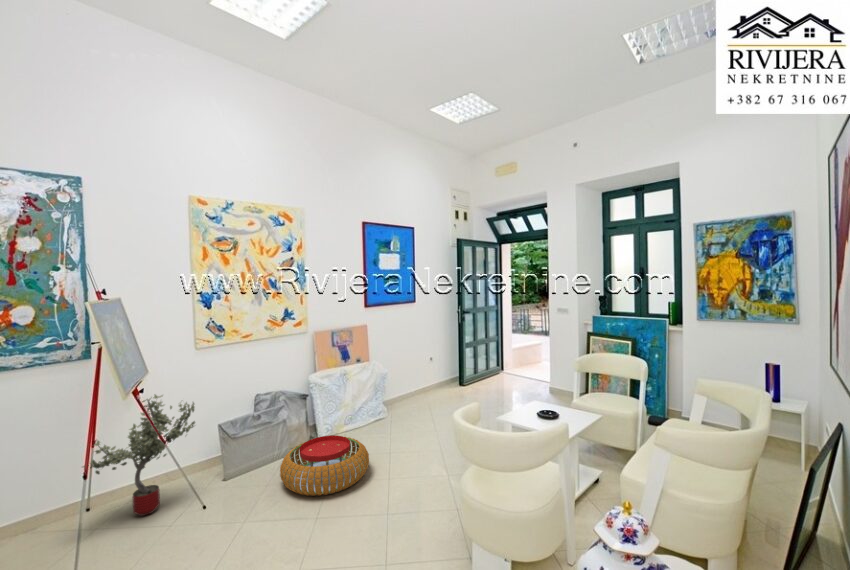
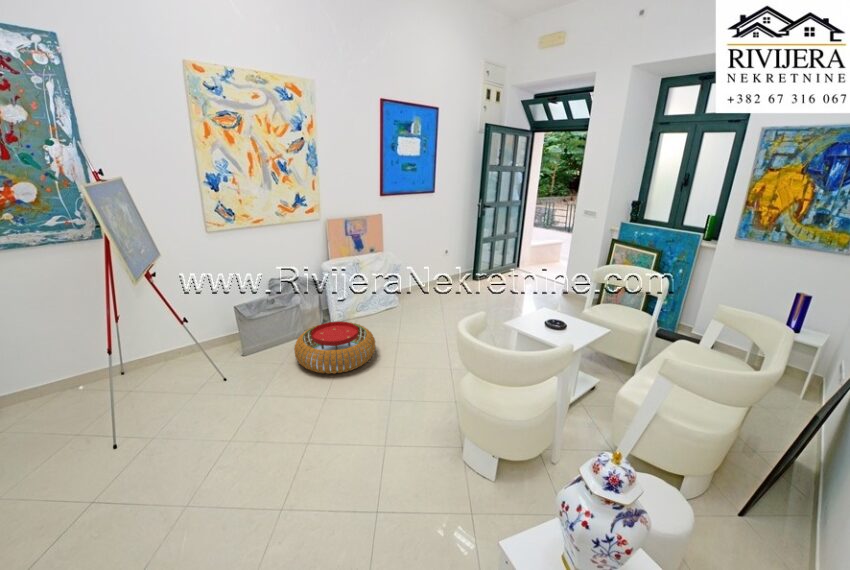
potted tree: present [83,395,195,516] -> none [114,274,216,376]

